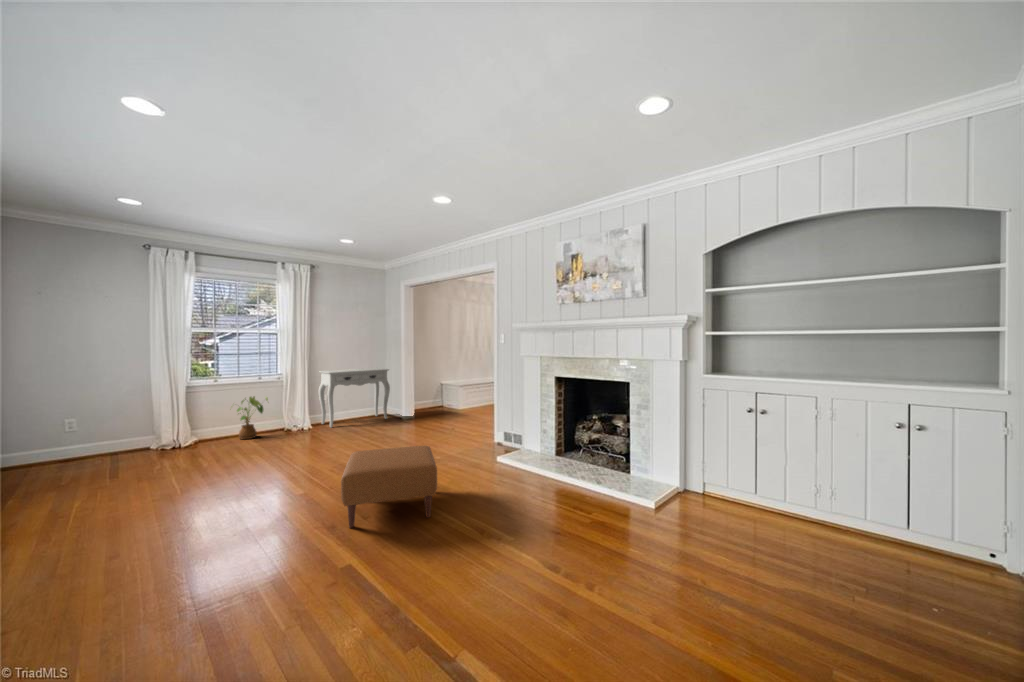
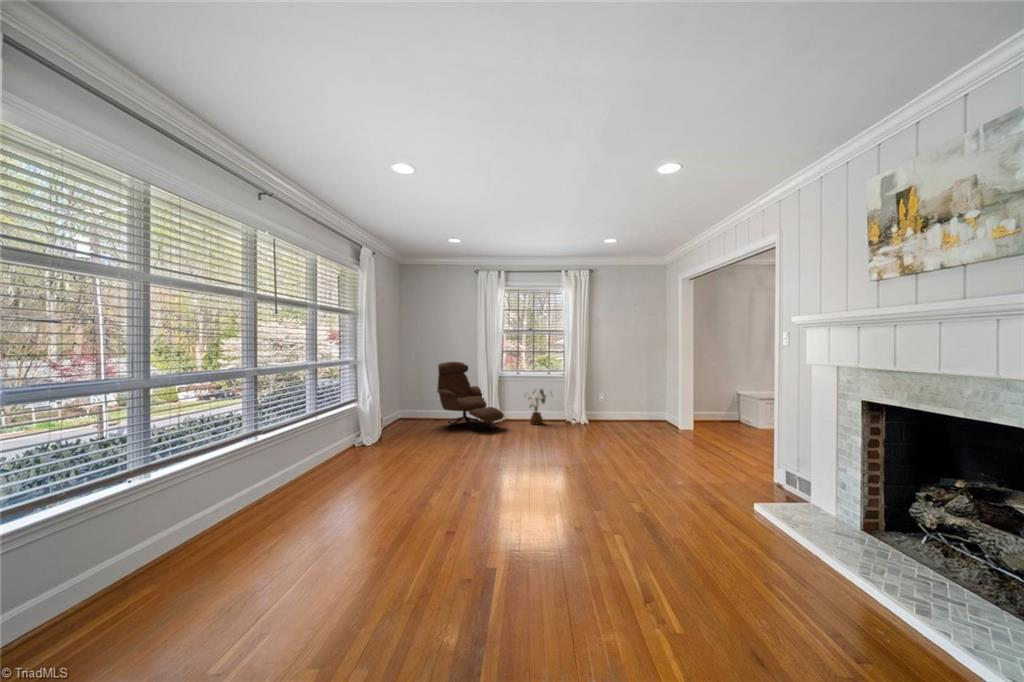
console table: present [319,368,390,428] -> none [596,370,667,427]
lounge chair: none [72,371,205,466] -> present [437,362,504,431]
ottoman: present [341,446,437,528] -> none [524,452,638,544]

